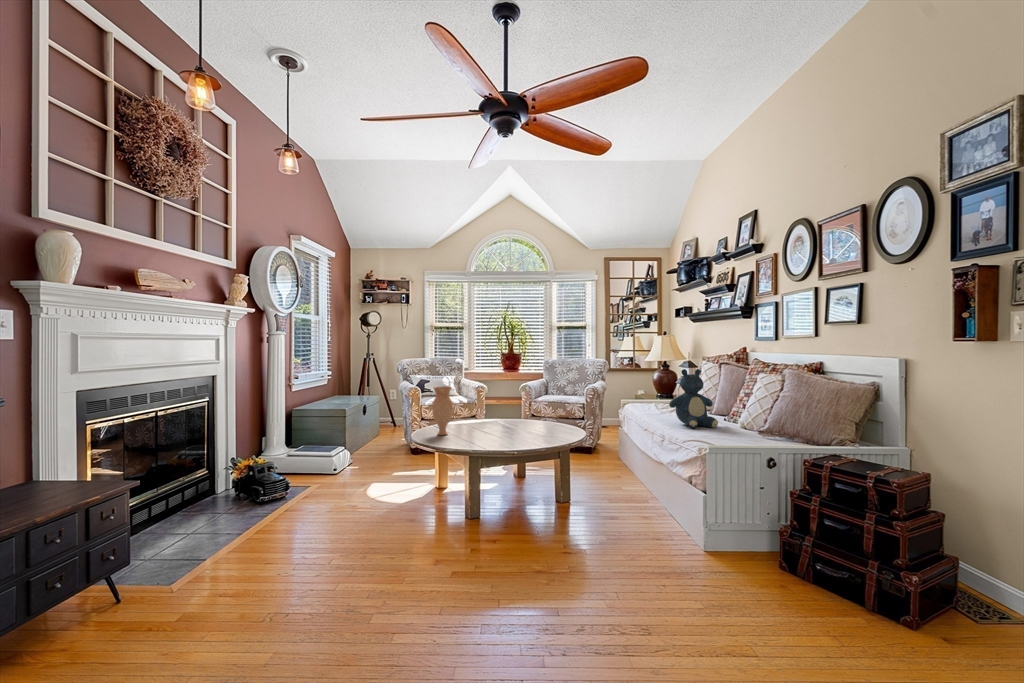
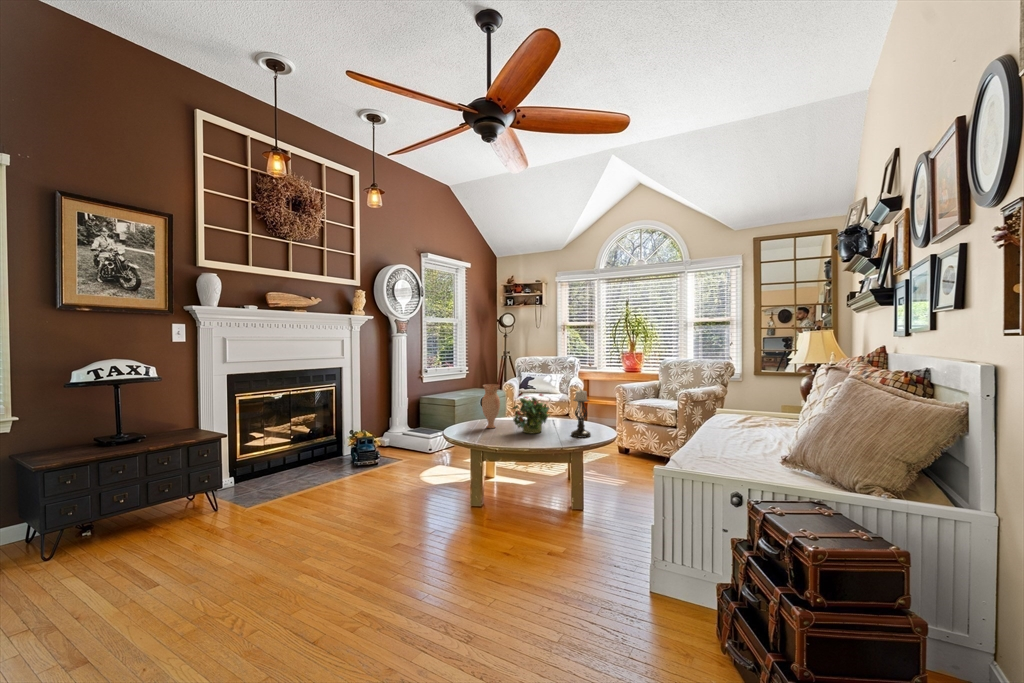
teddy bear: present [669,369,718,428] -> none [706,380,764,450]
candle holder: none [534,386,553,434] -> present [571,390,591,438]
potted plant: none [470,393,514,436] -> present [512,394,550,434]

